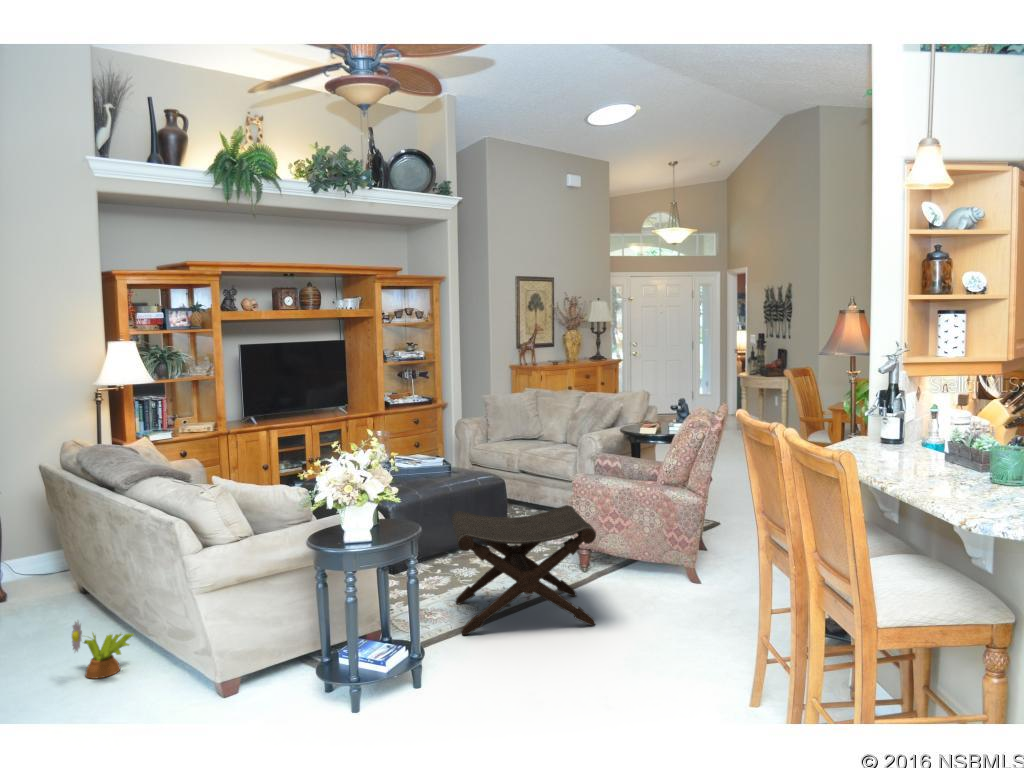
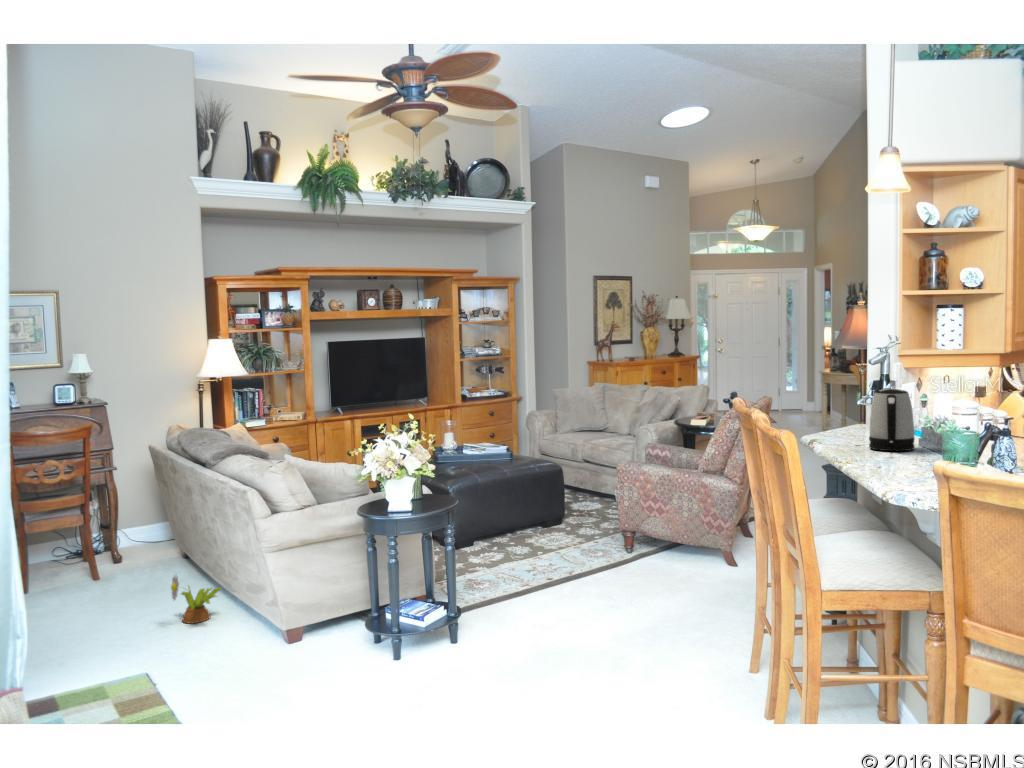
kettle: none [892,401,942,469] -> present [869,389,915,451]
footstool: present [451,505,596,635] -> none [497,489,625,602]

